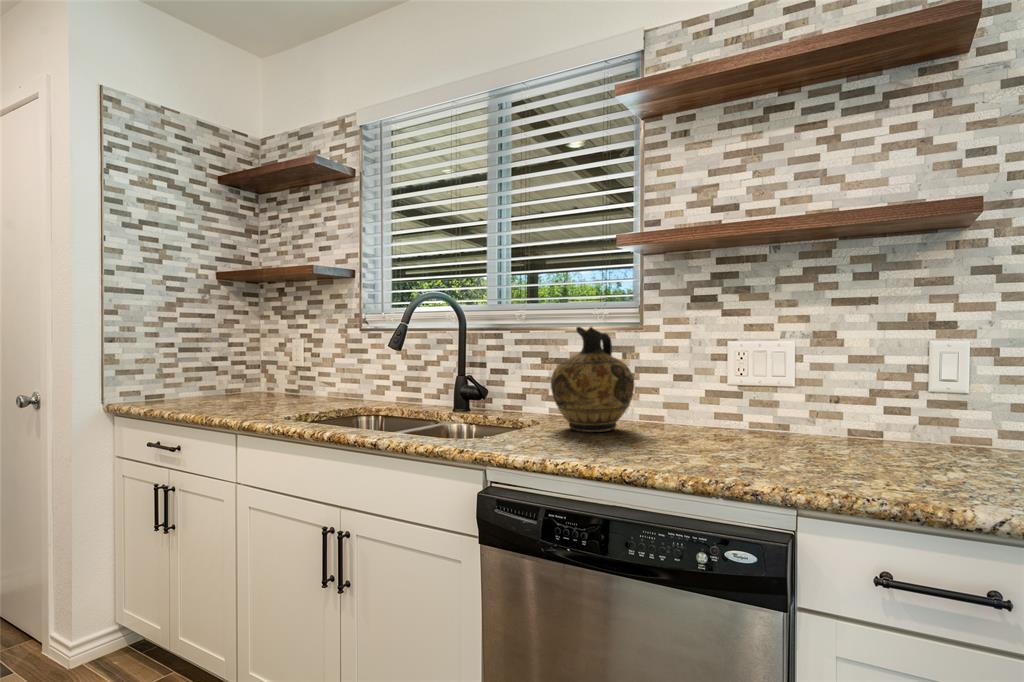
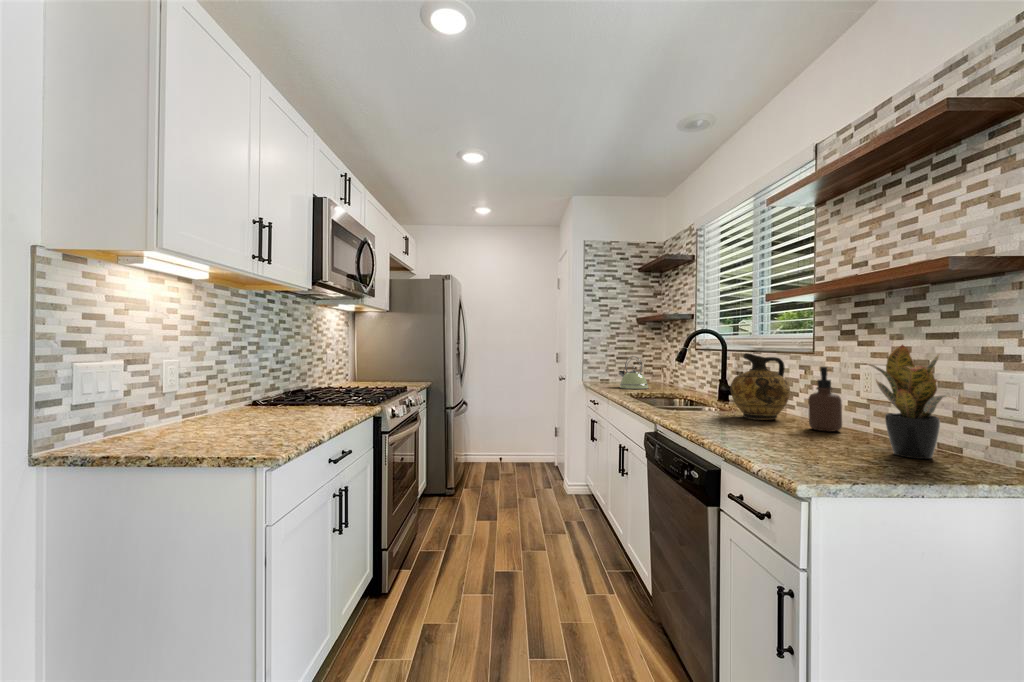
potted plant: none [829,304,944,454] -> present [867,345,956,459]
kettle: none [201,342,268,406] -> present [619,356,648,389]
soap dispenser: none [683,344,724,435] -> present [808,367,842,432]

